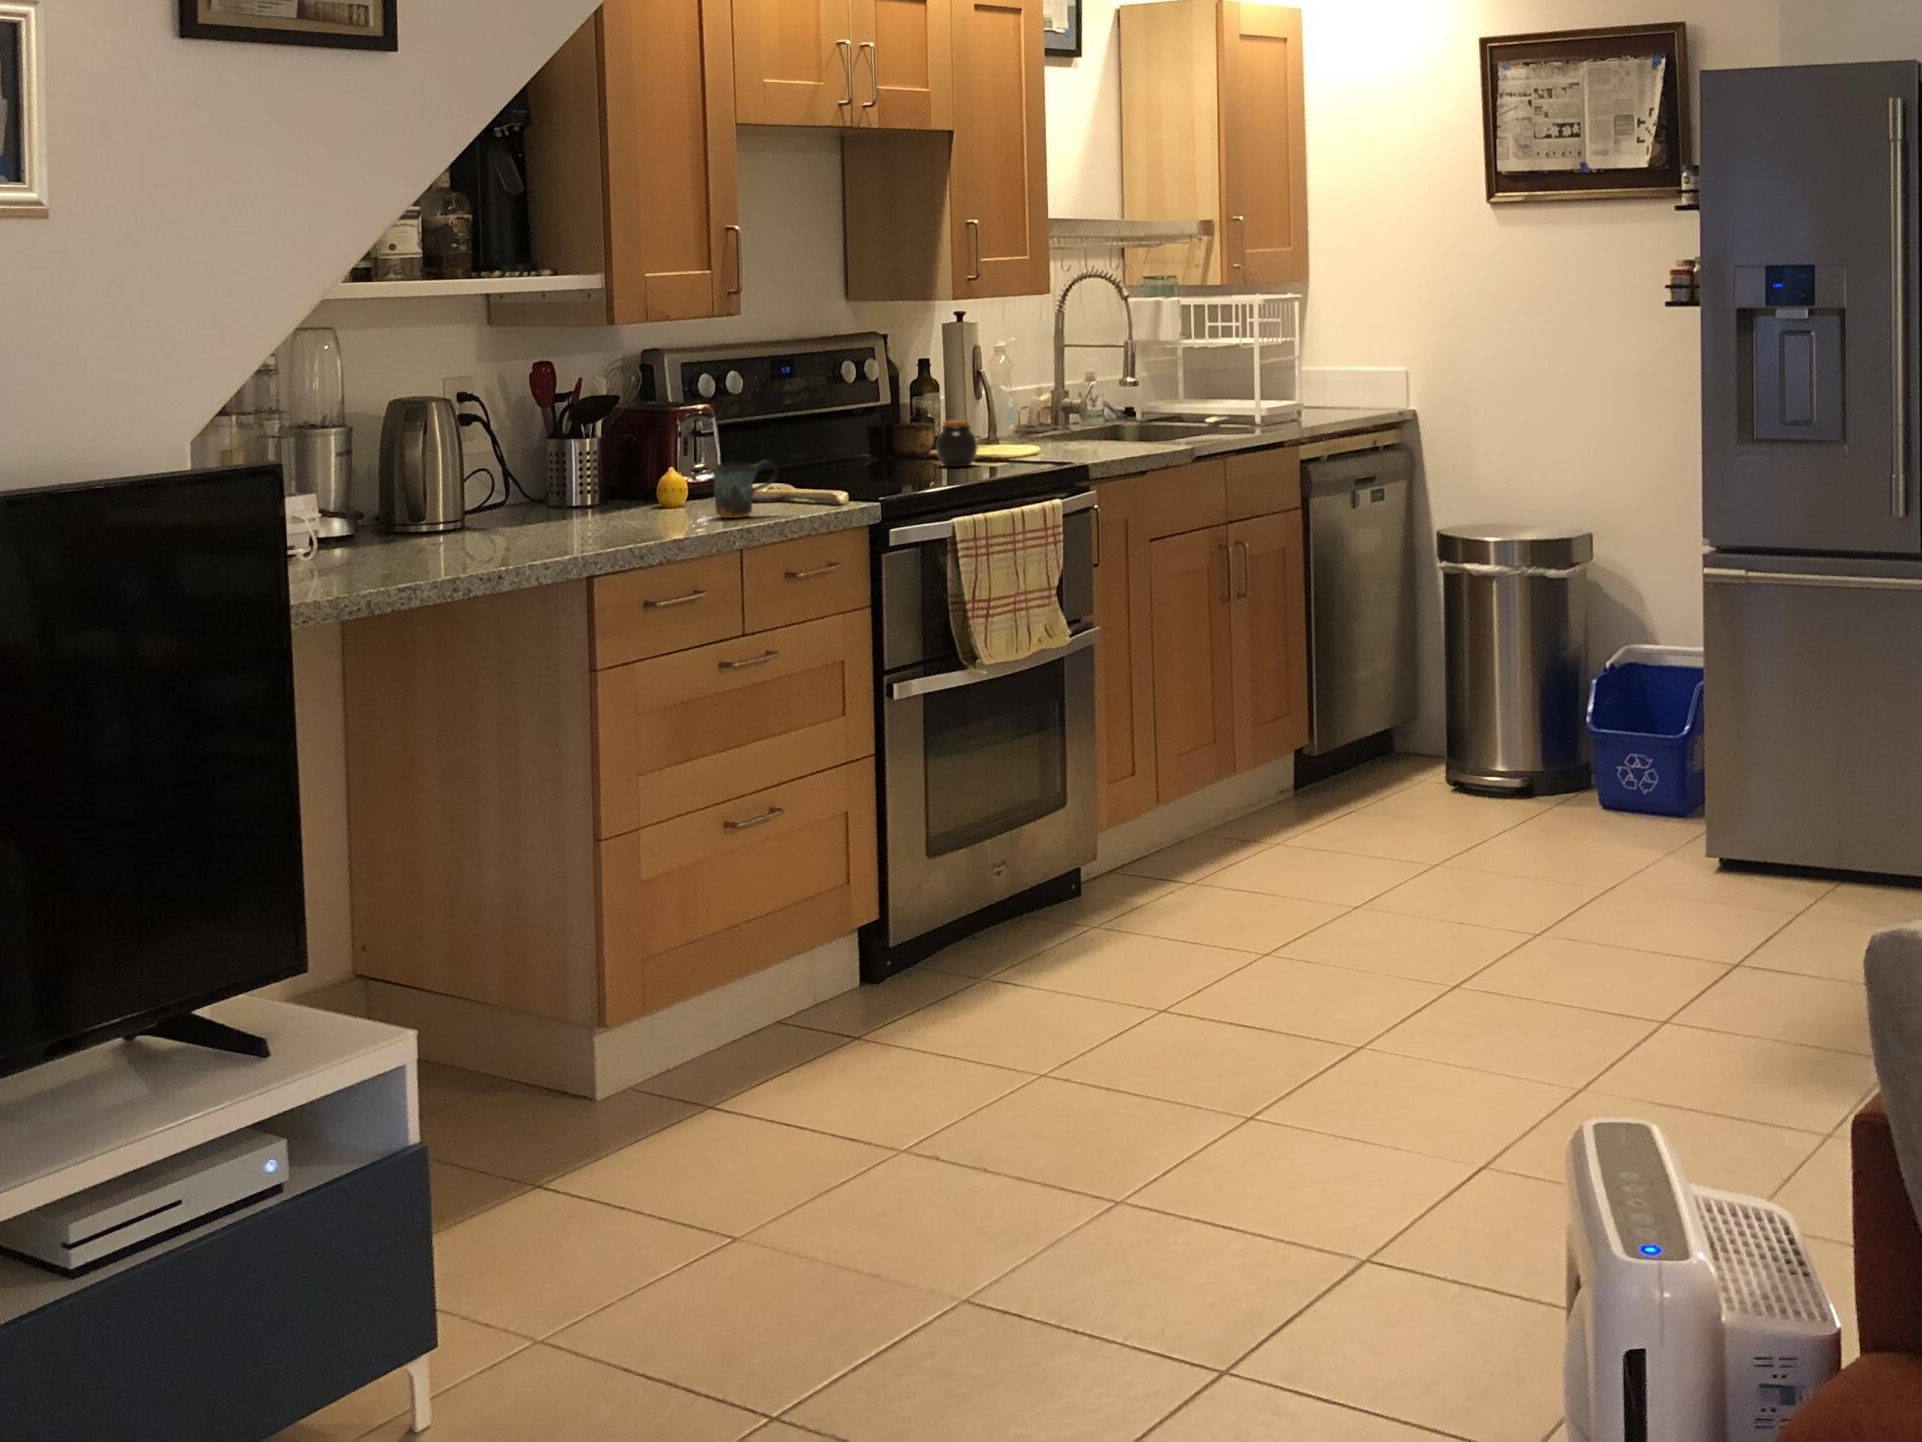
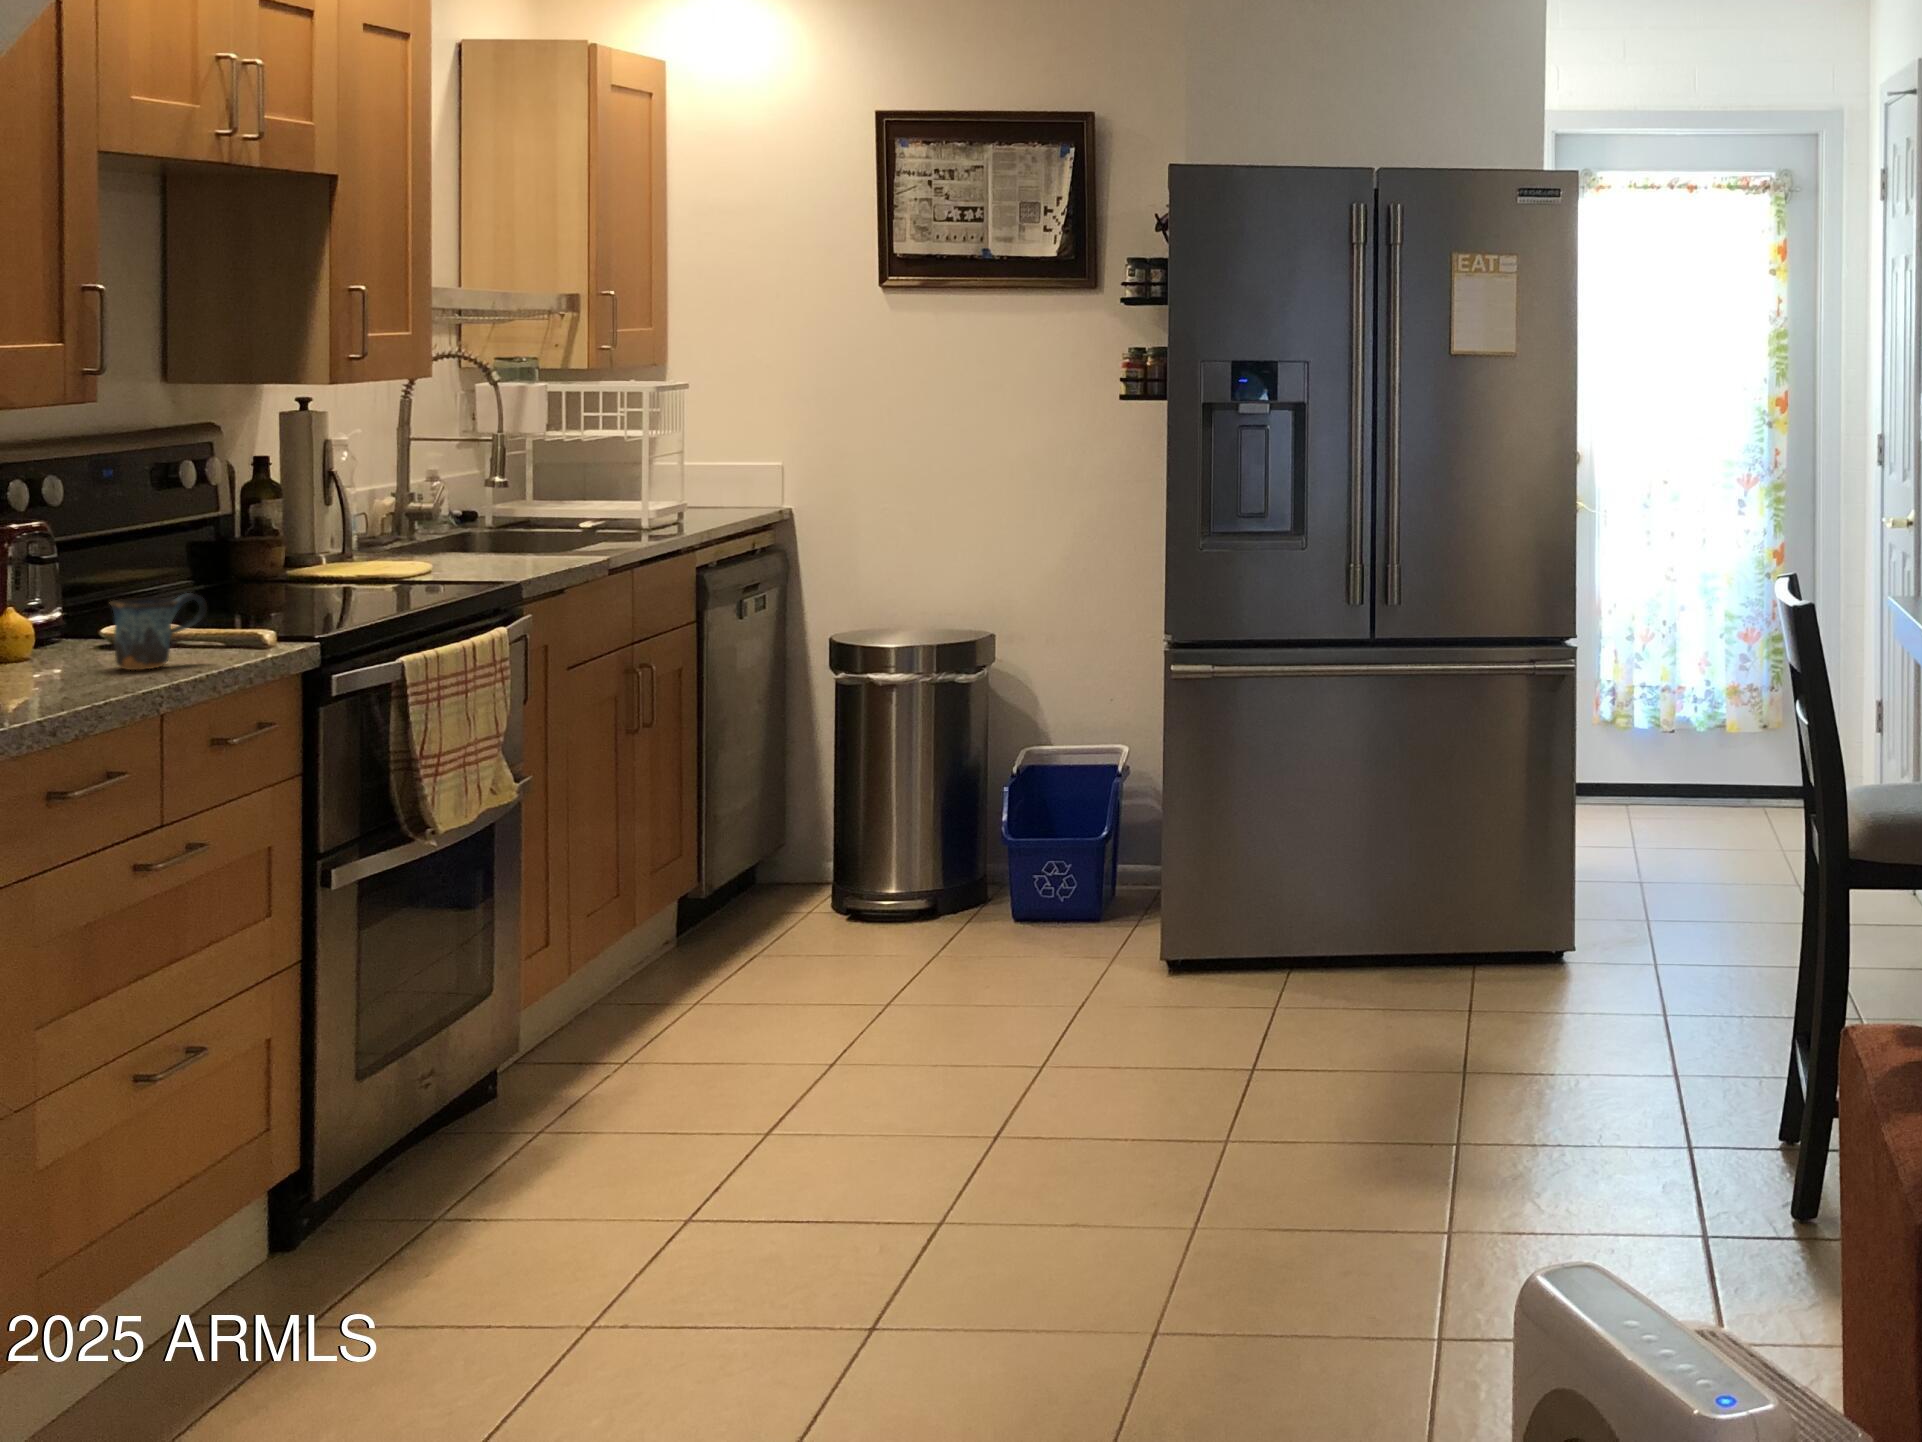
jar: present [936,420,977,467] -> none [318,533,374,591]

